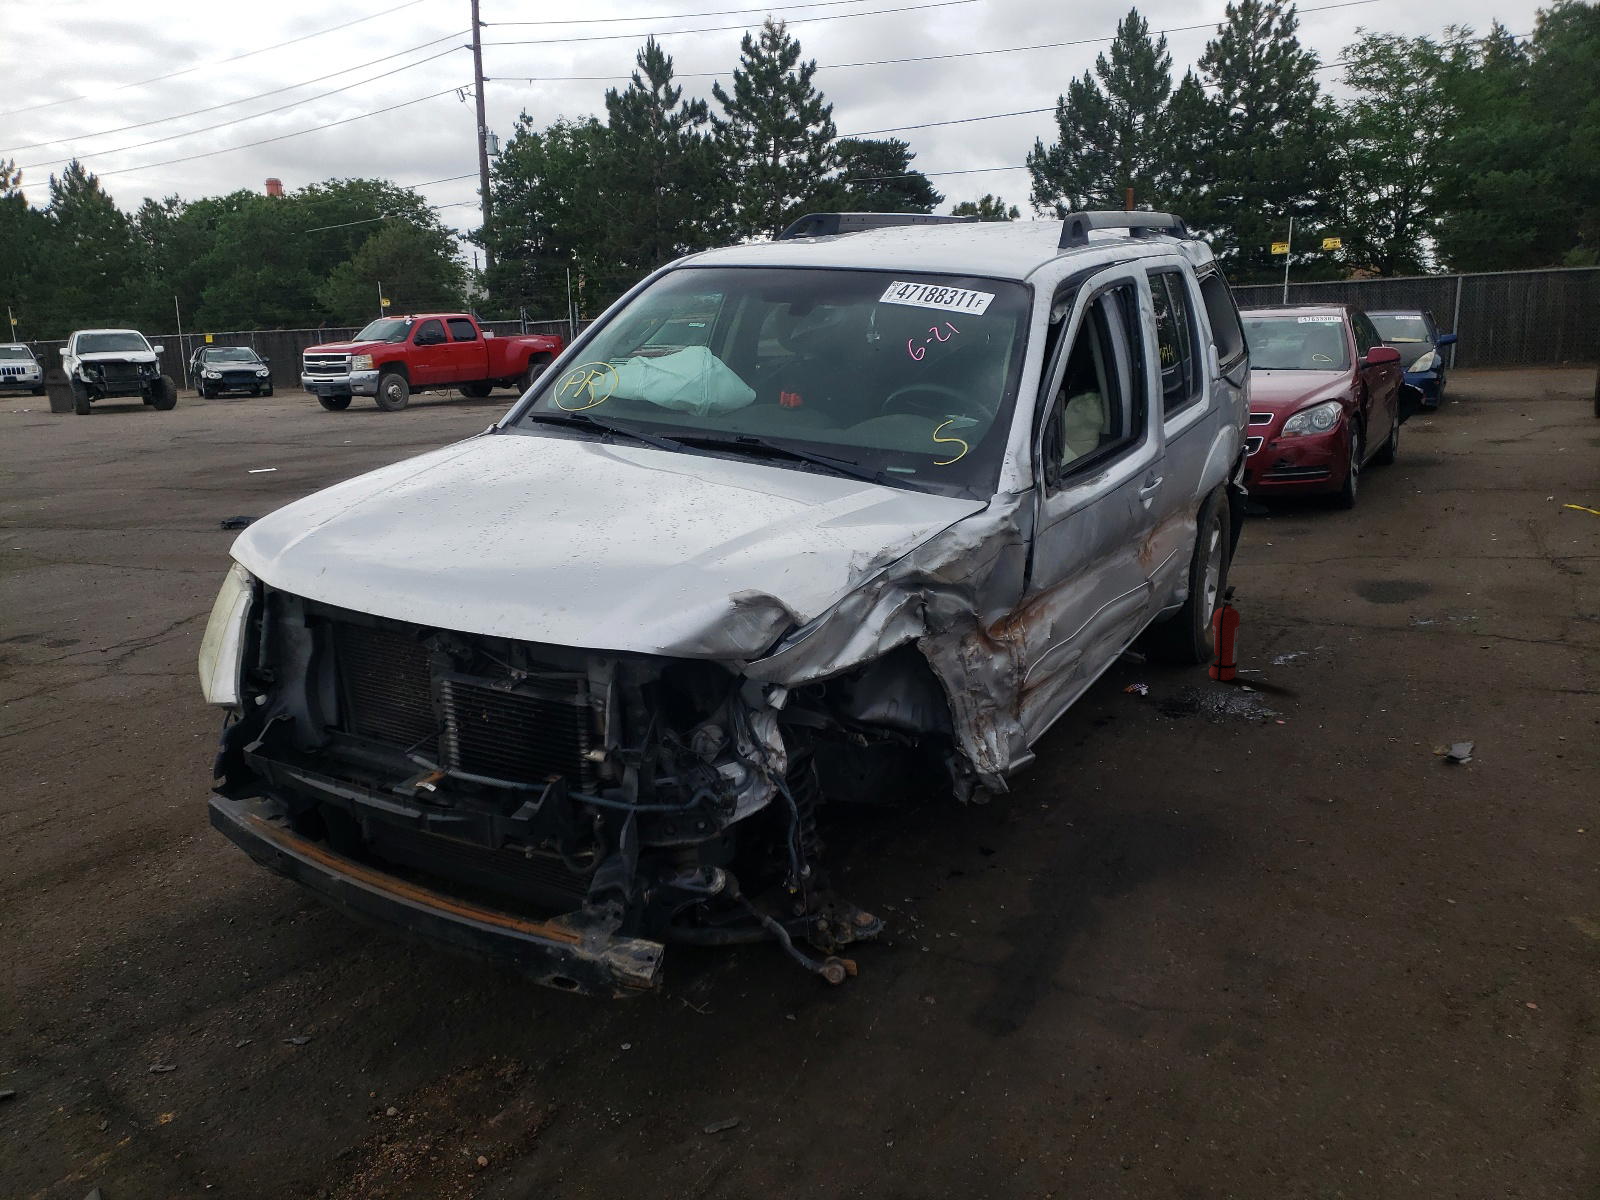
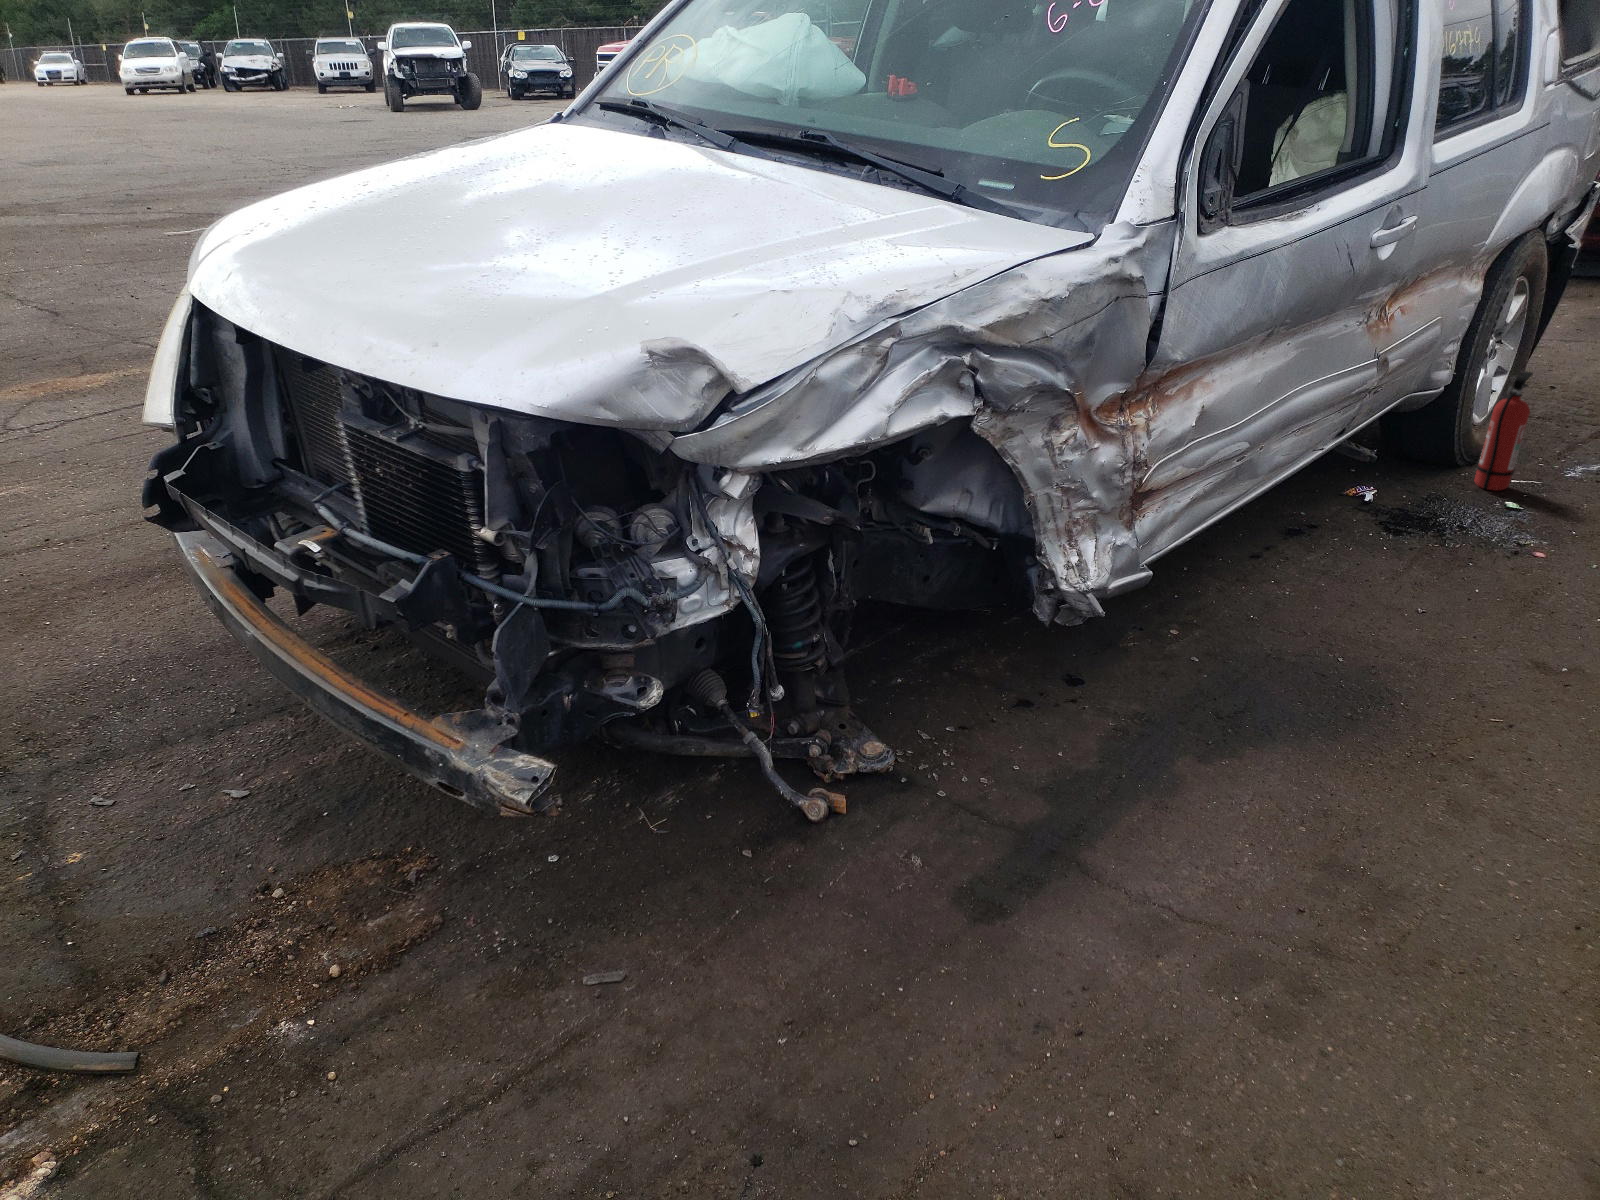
trash can: present [44,369,72,412] -> none [362,63,387,109]

